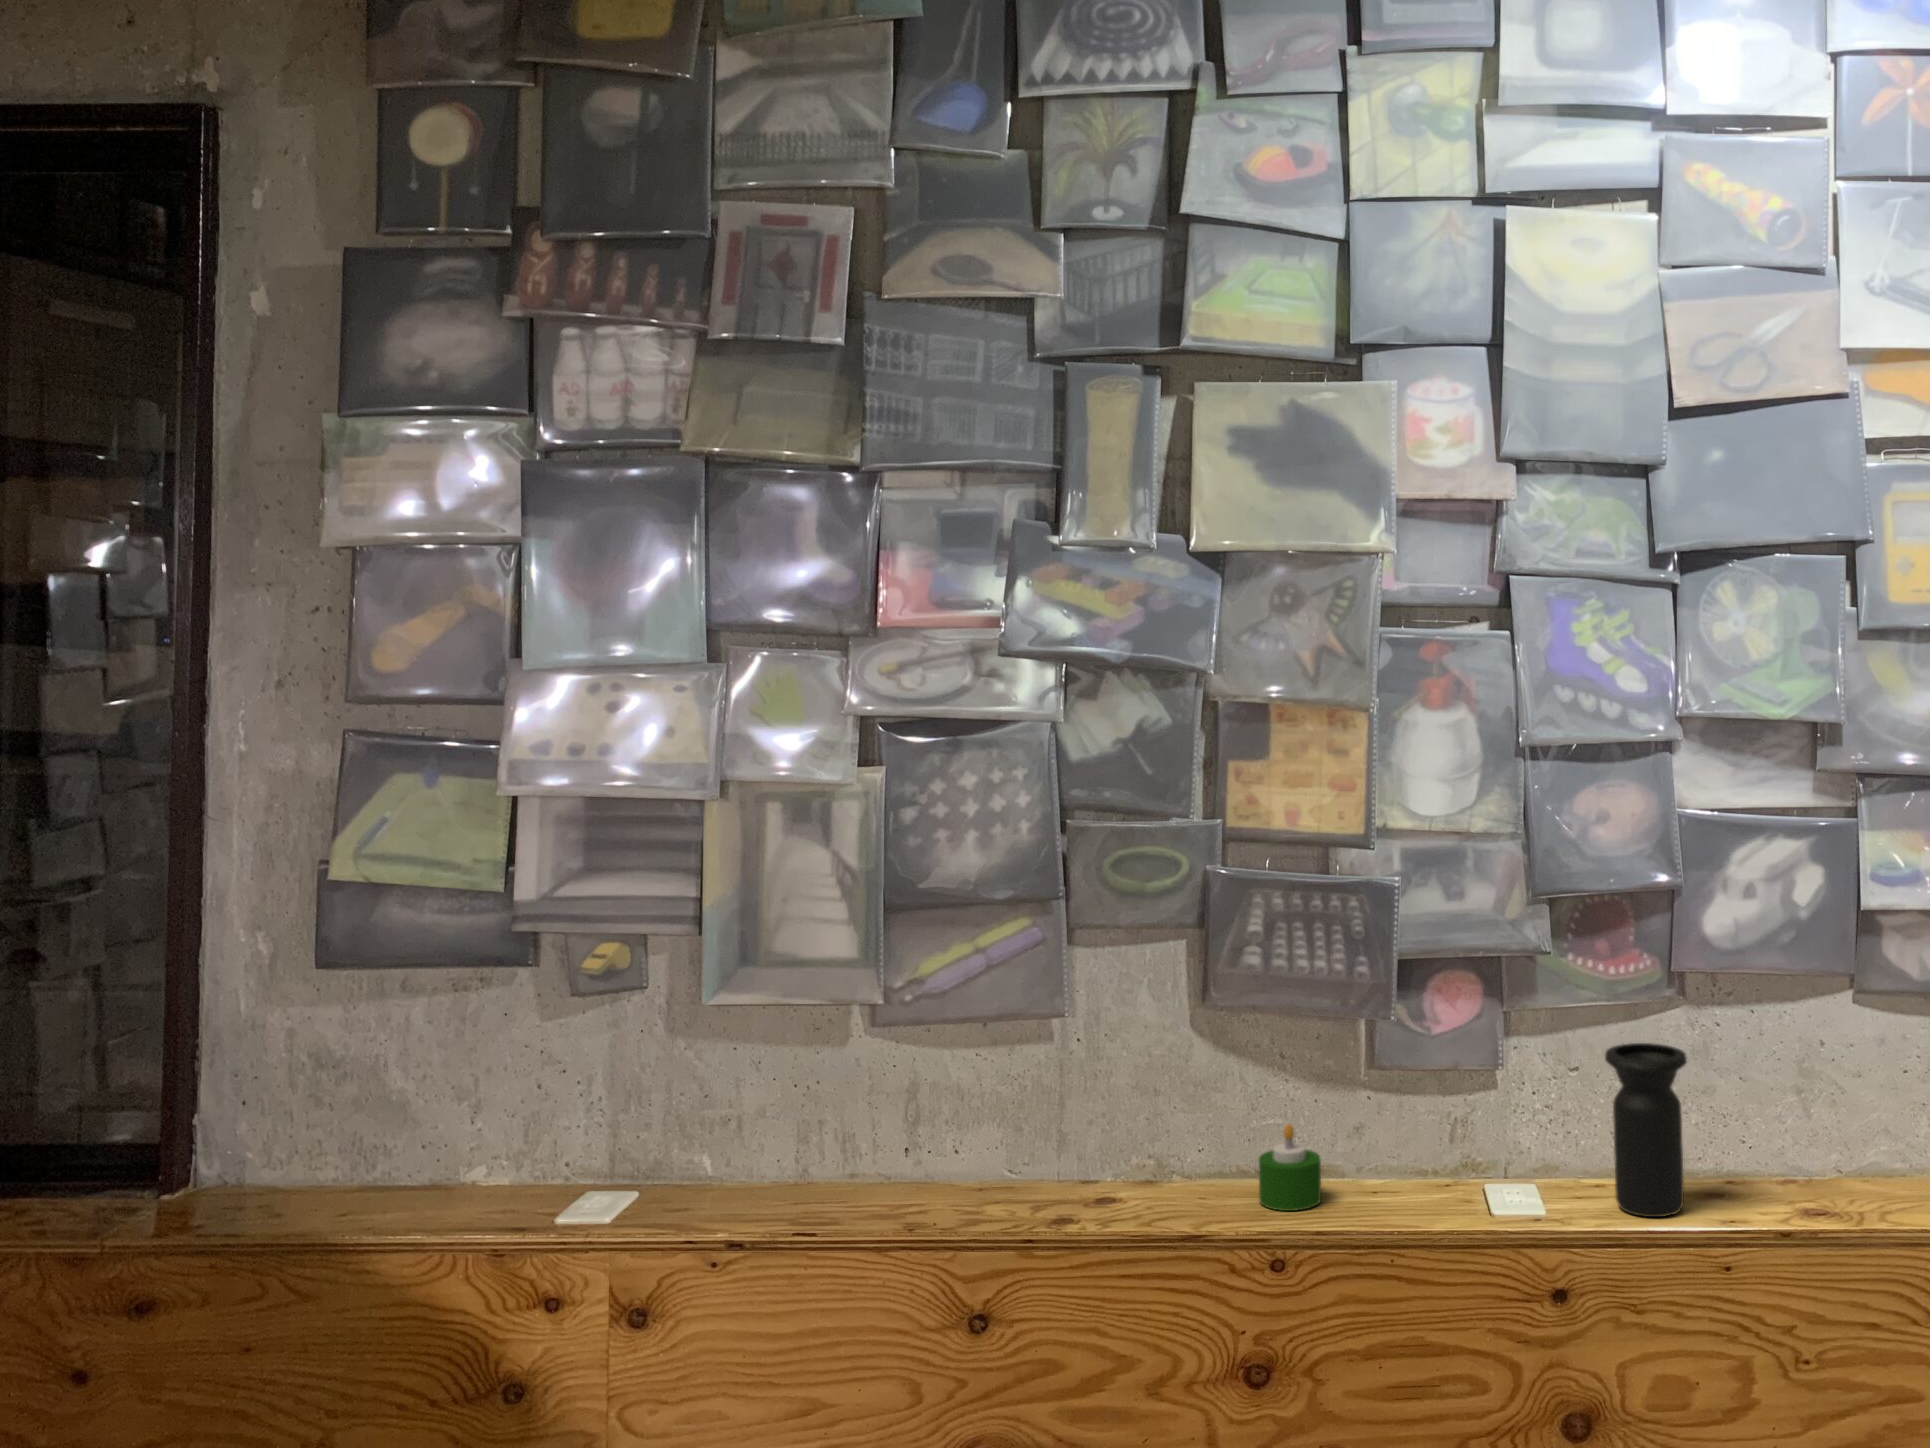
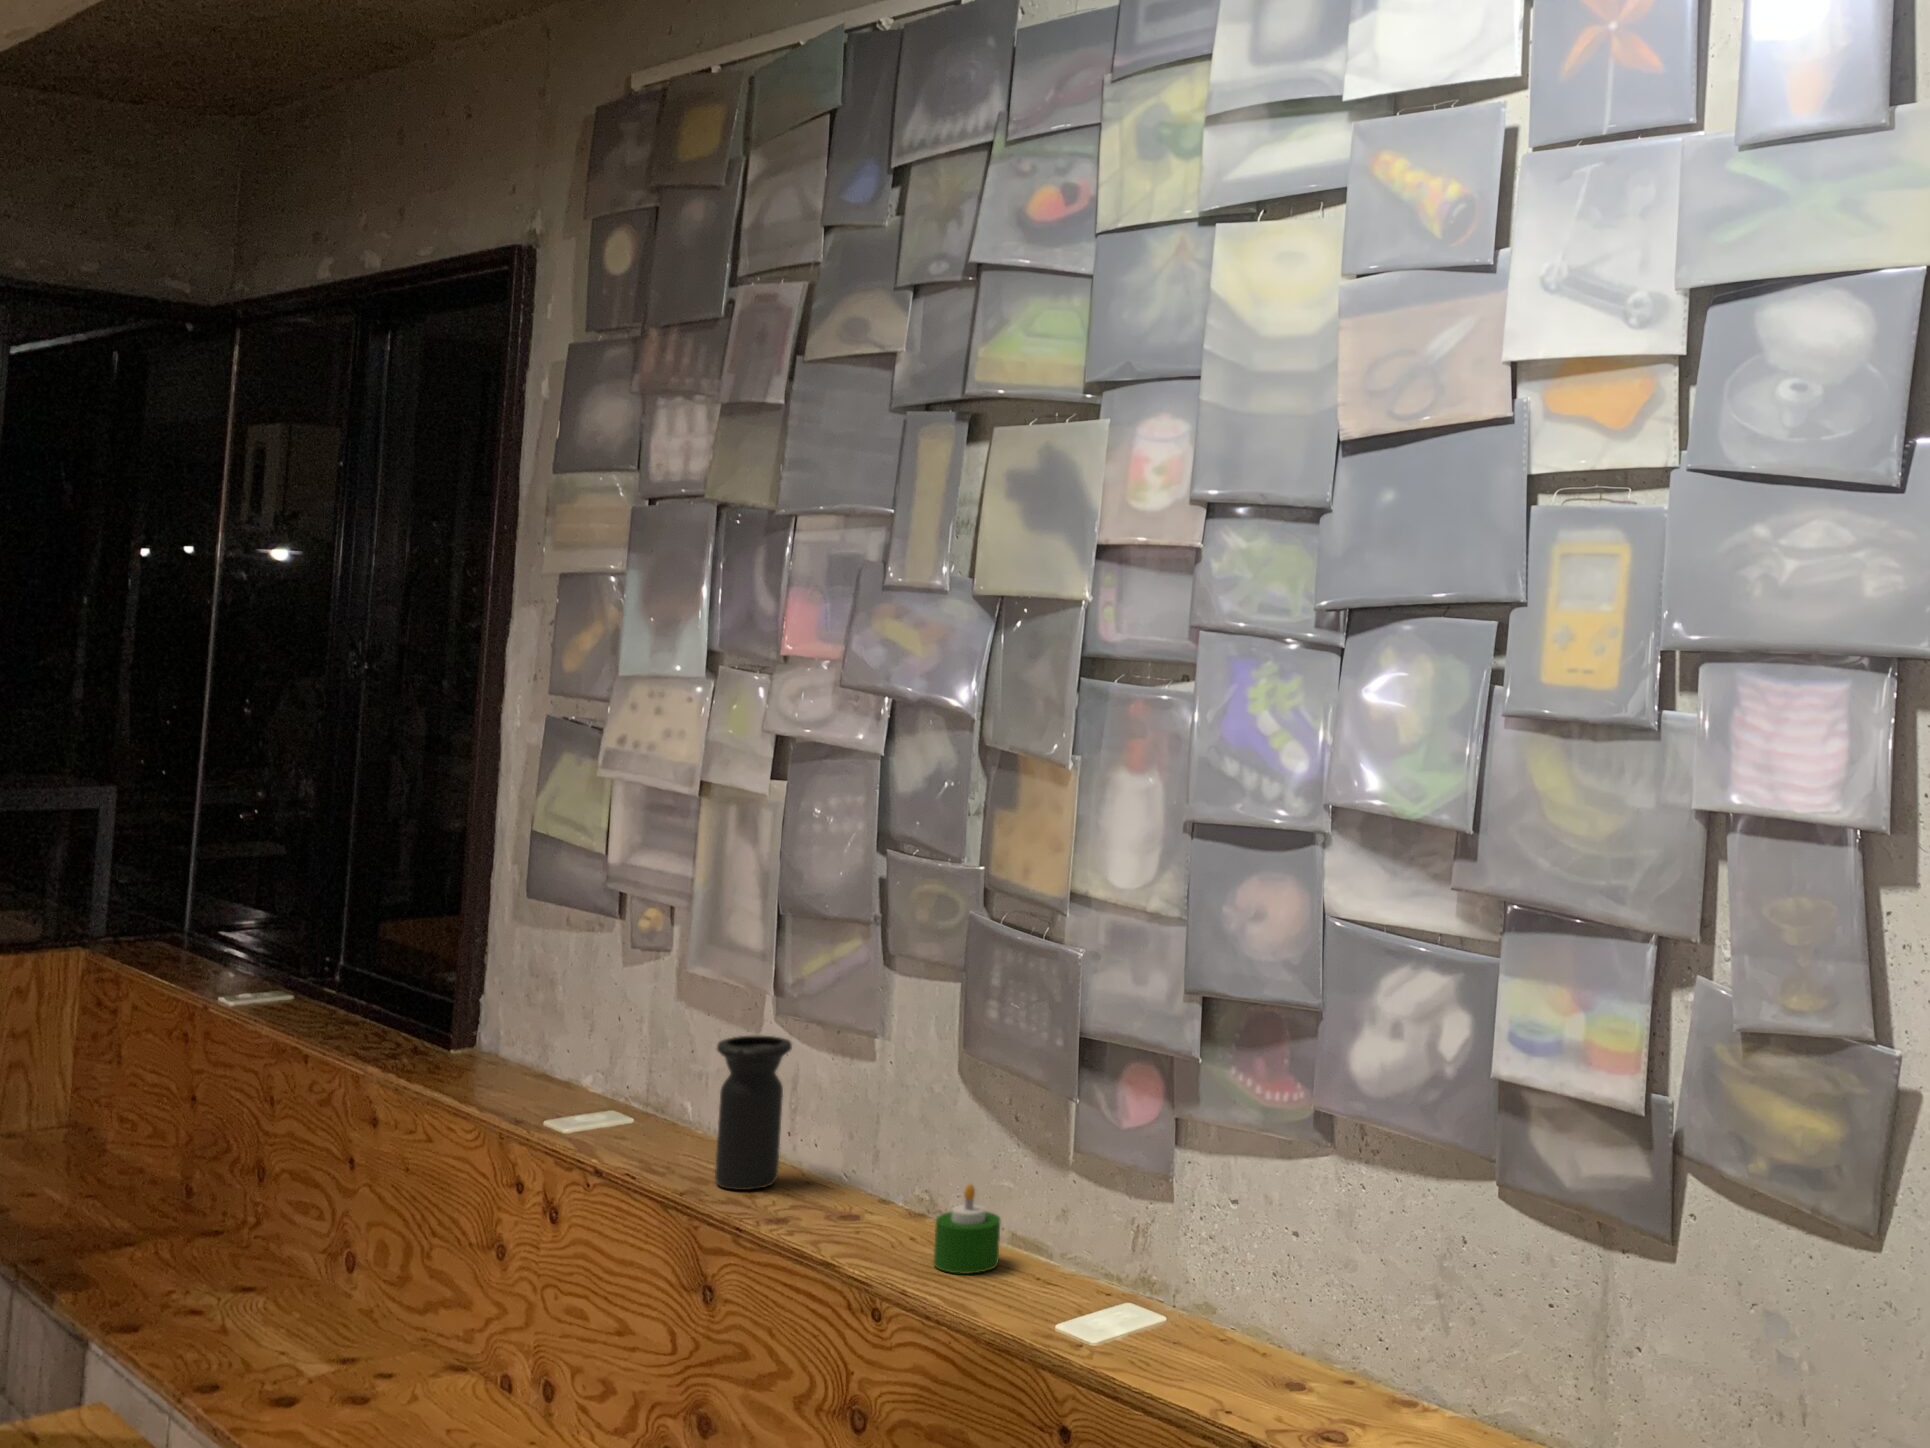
vase: present [1605,1043,1687,1217] -> present [715,1036,792,1190]

